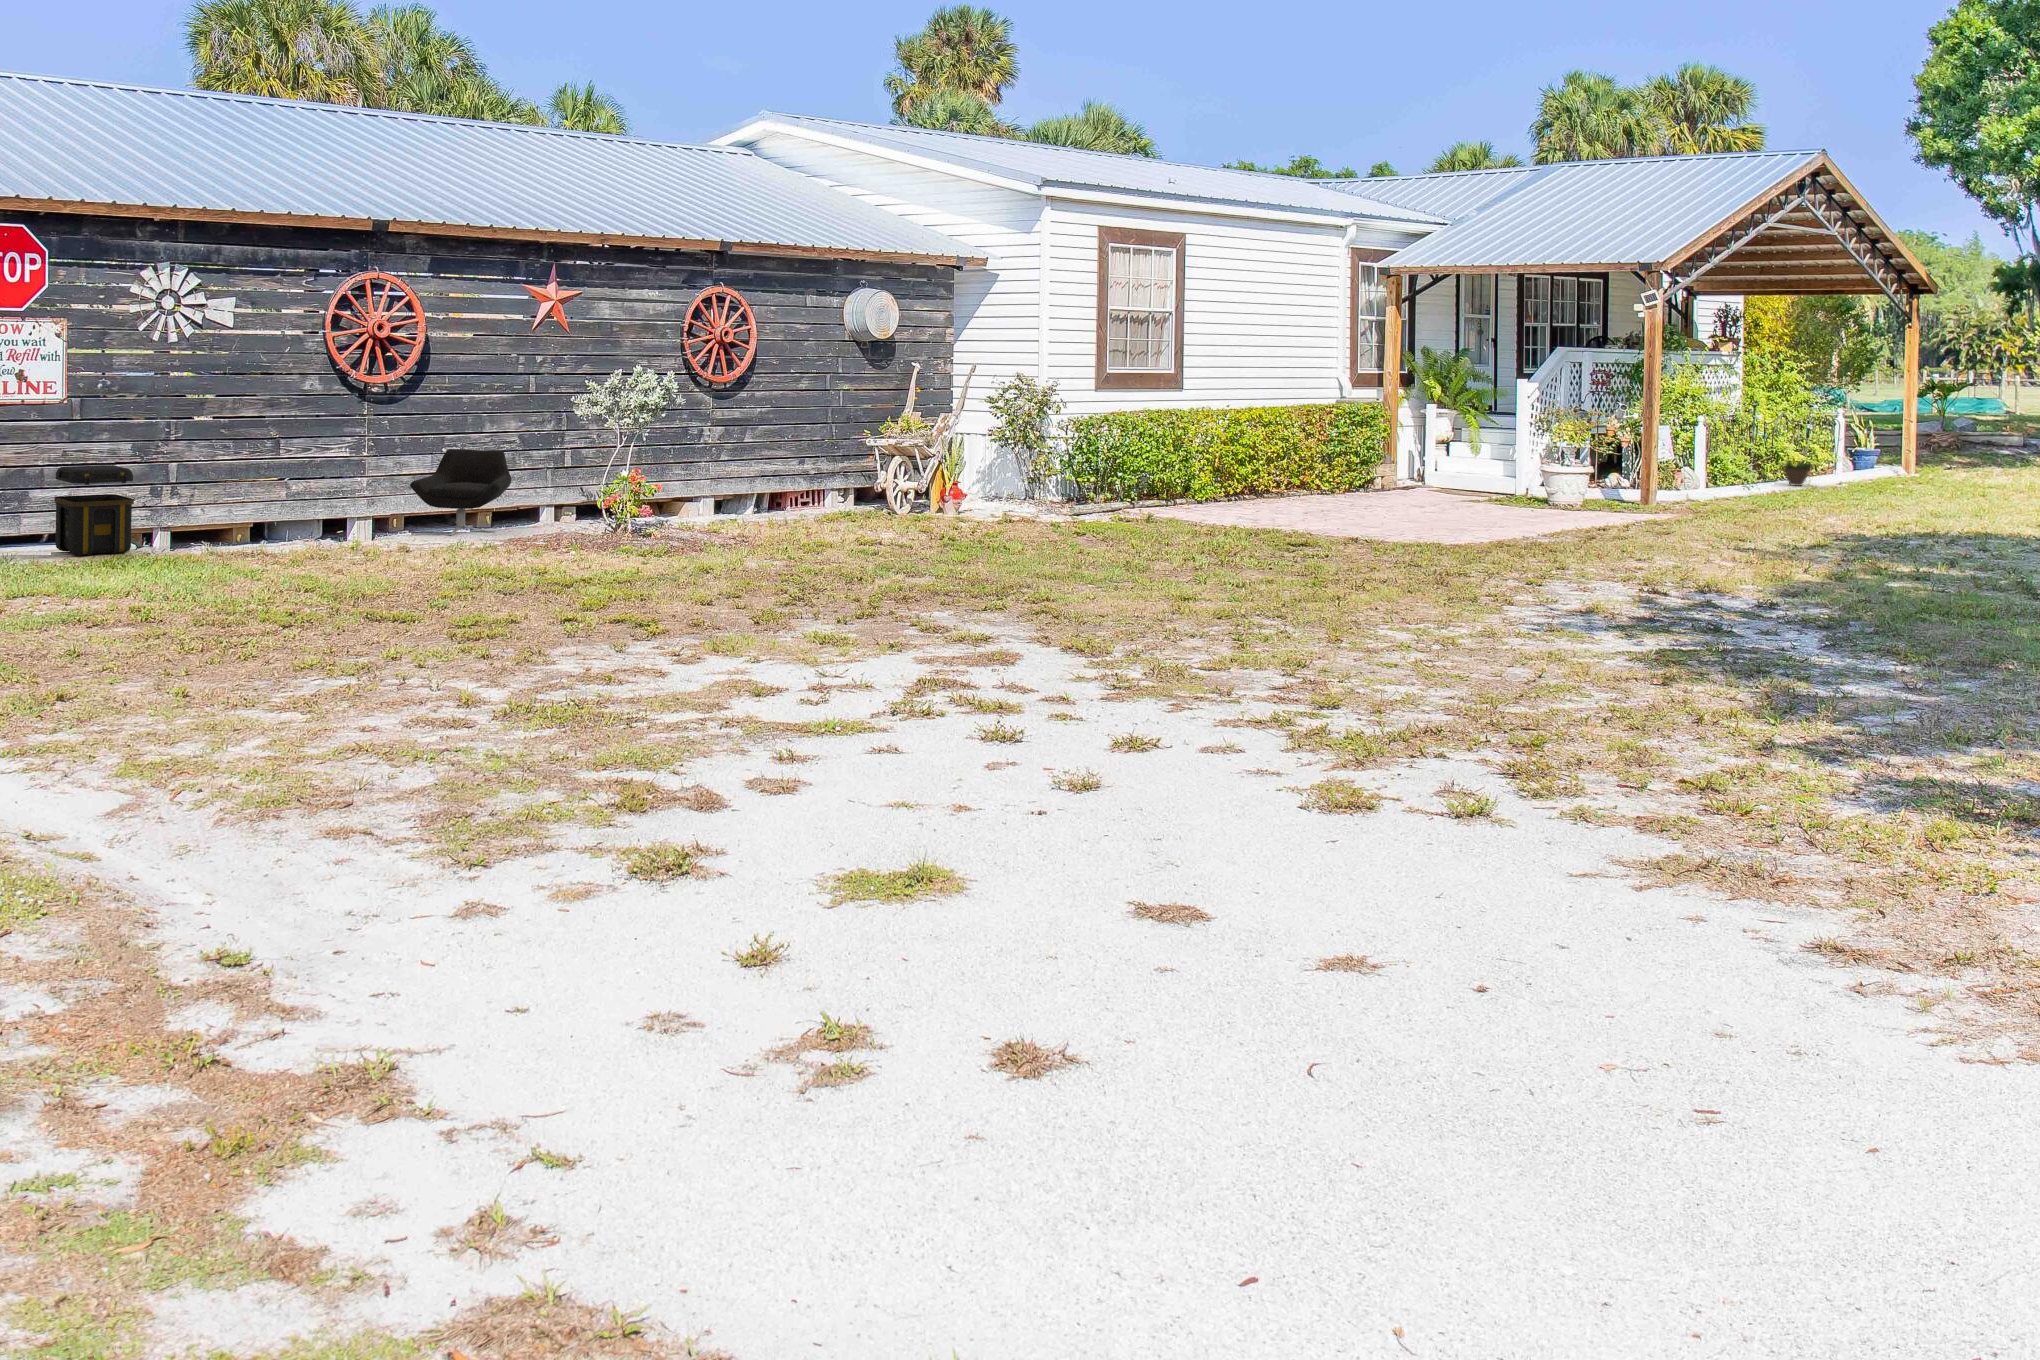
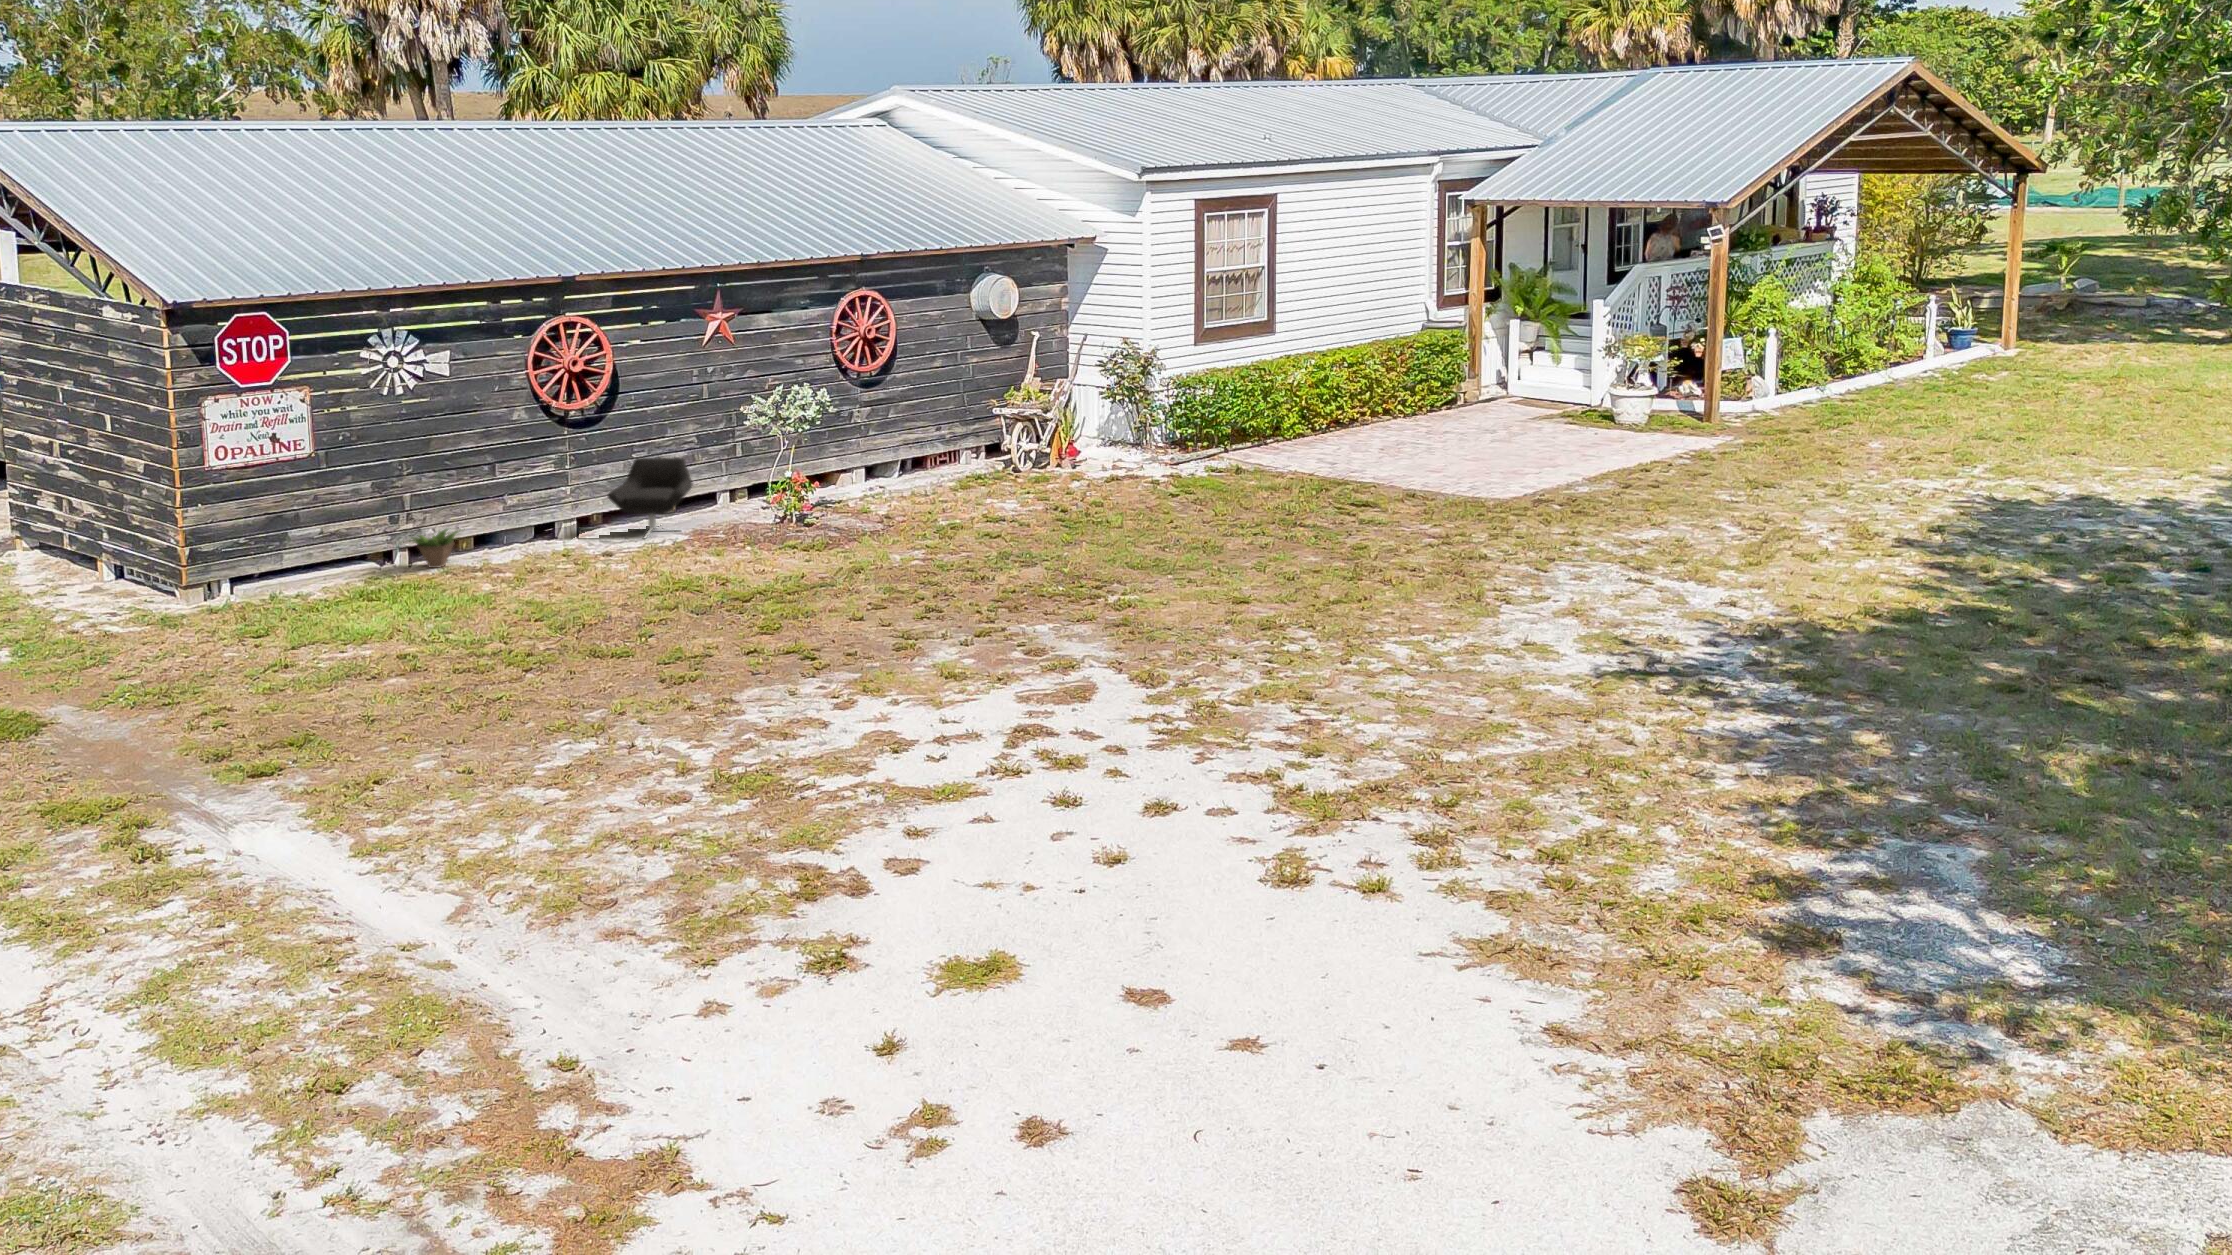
decorative plant: present [1782,460,1816,486] -> present [409,528,458,568]
toolbox: present [54,465,134,556] -> none [310,504,379,586]

